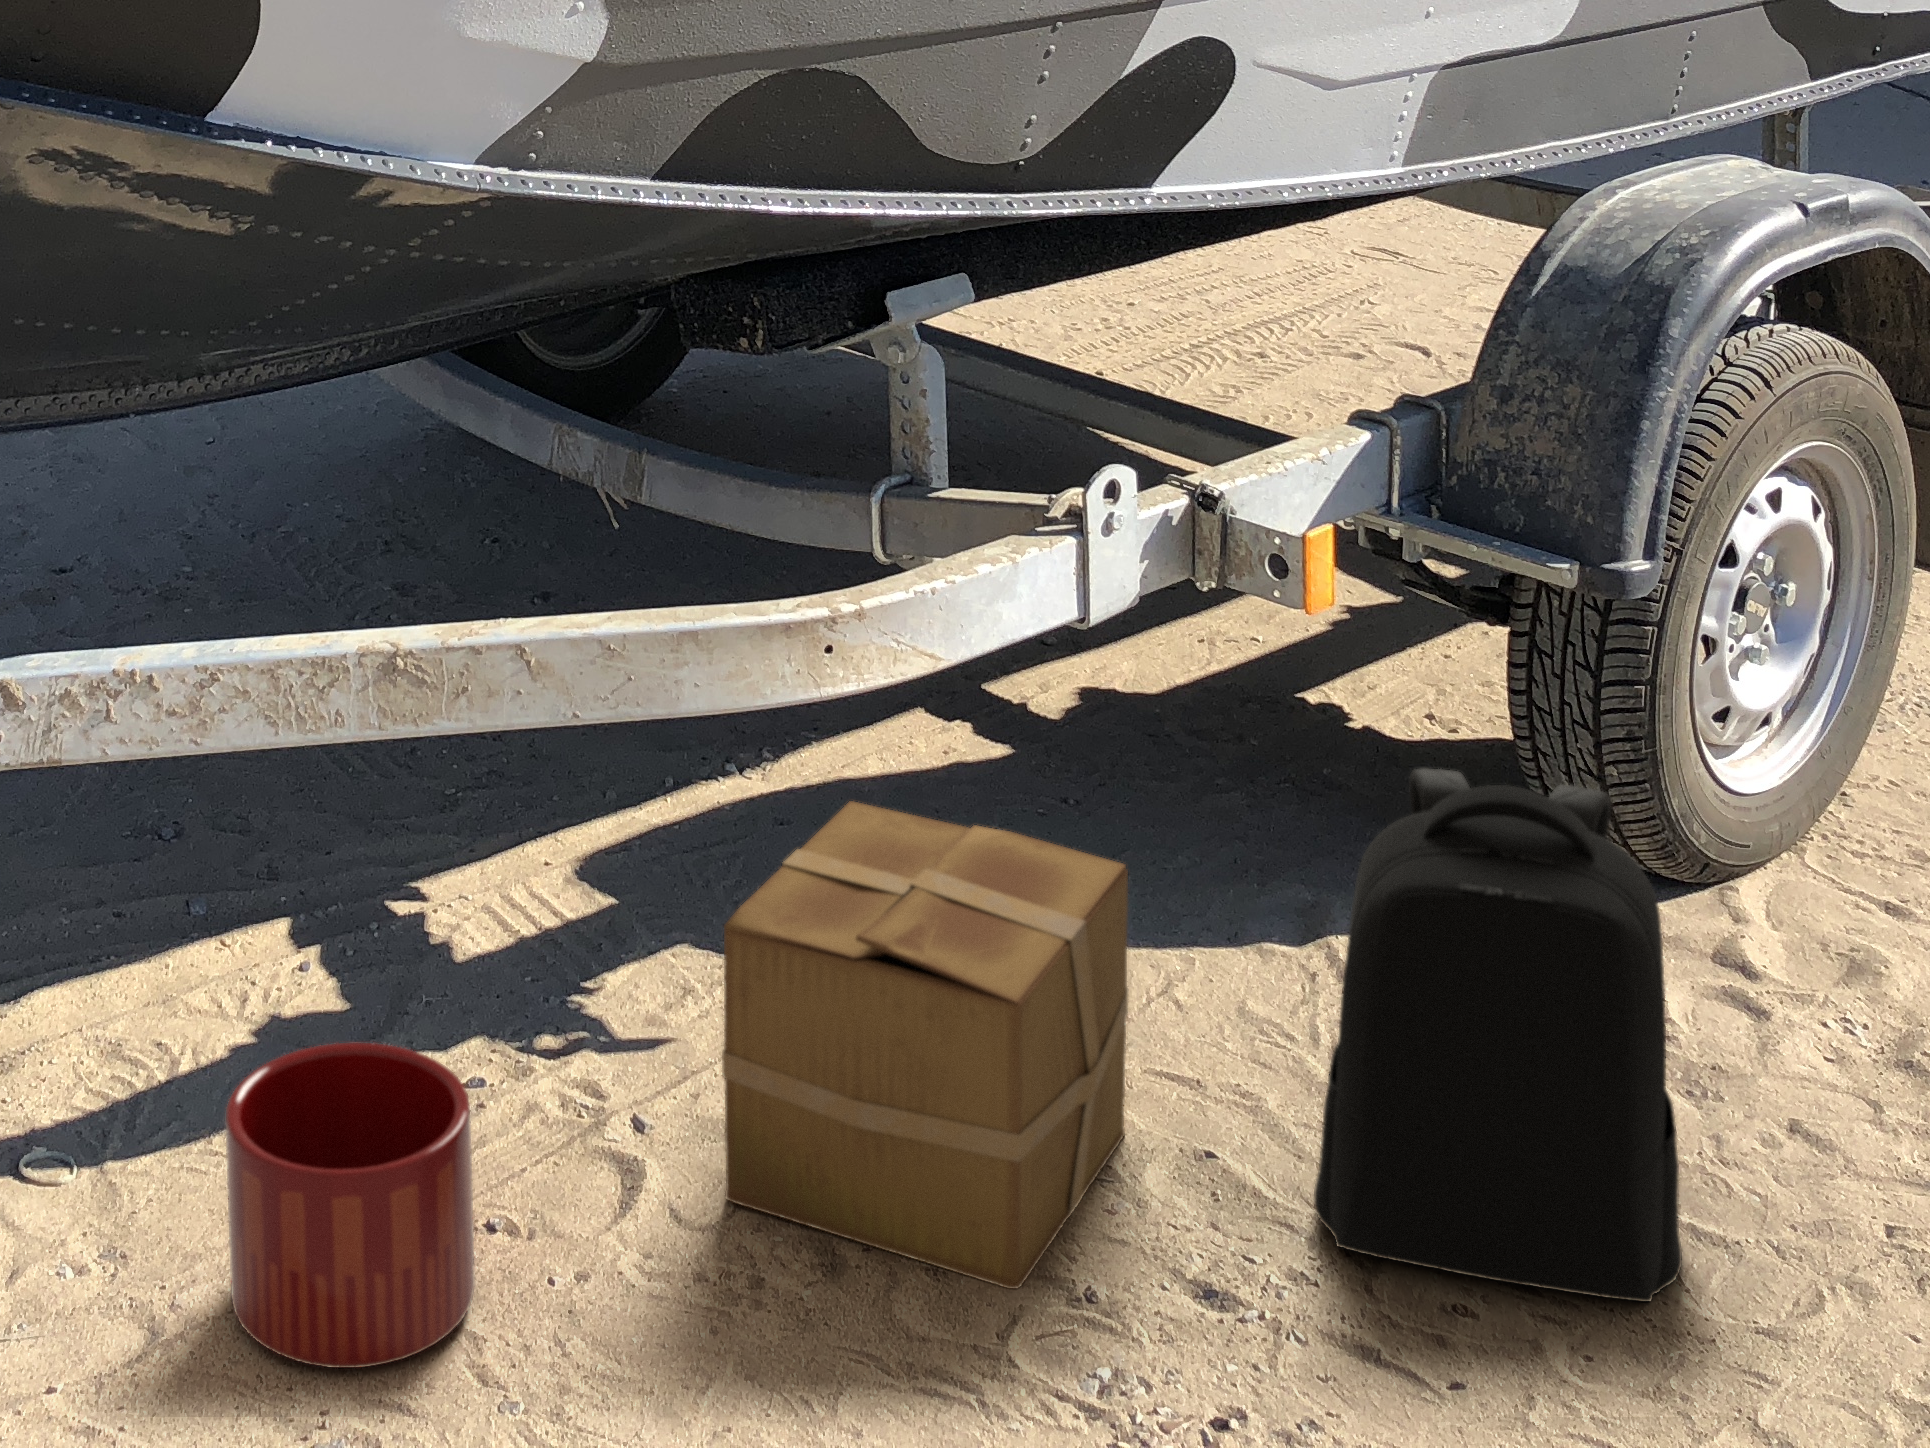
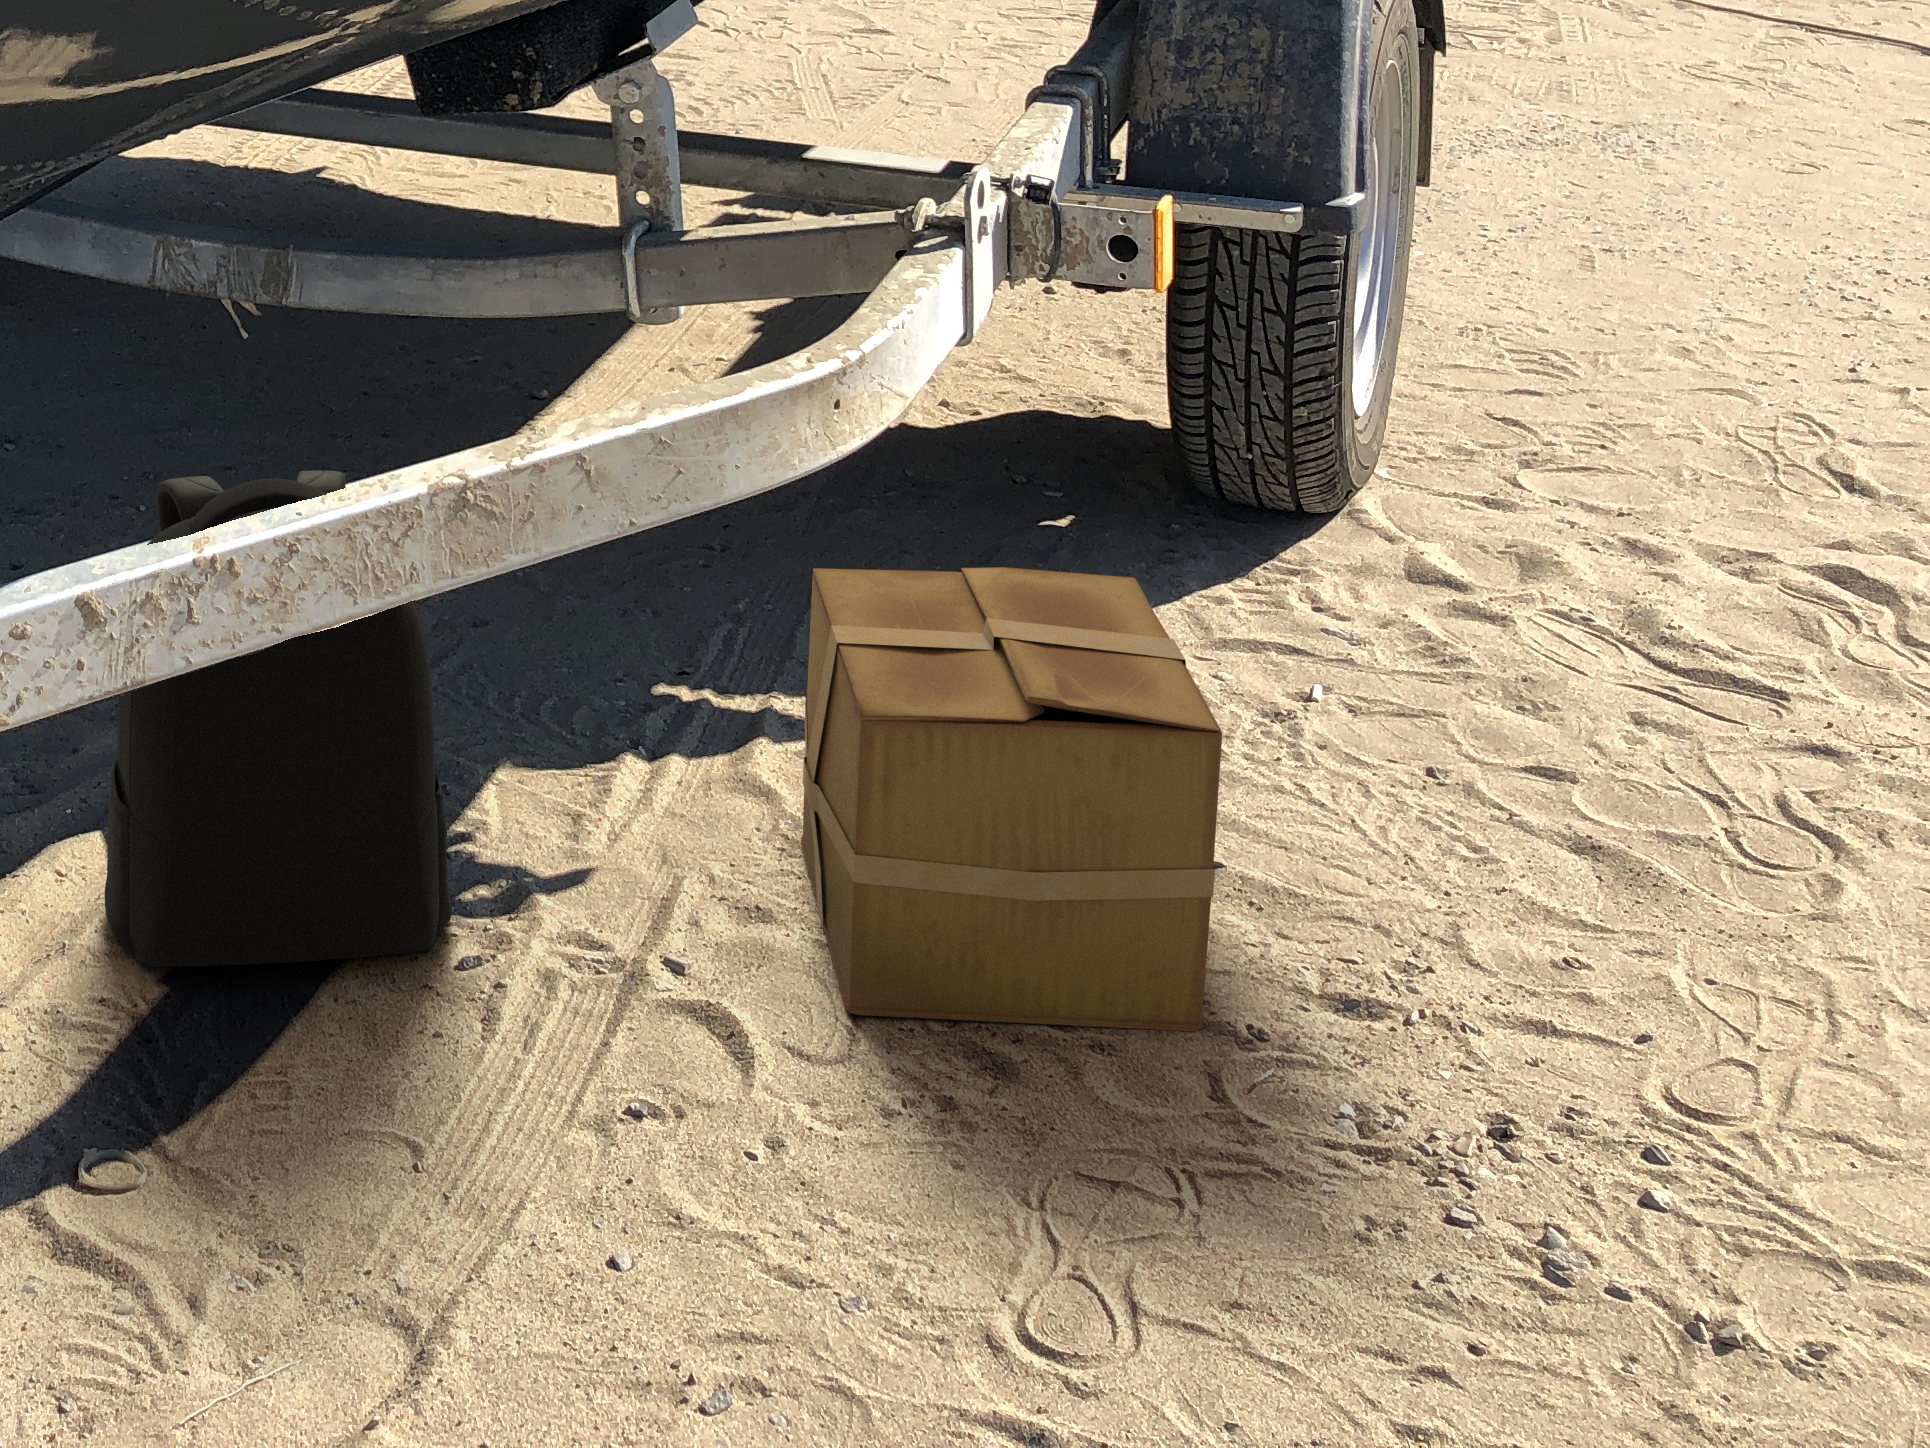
backpack: present [1314,768,1682,1302] -> present [105,471,452,967]
planter: present [226,1042,475,1368] -> none [467,926,762,1305]

